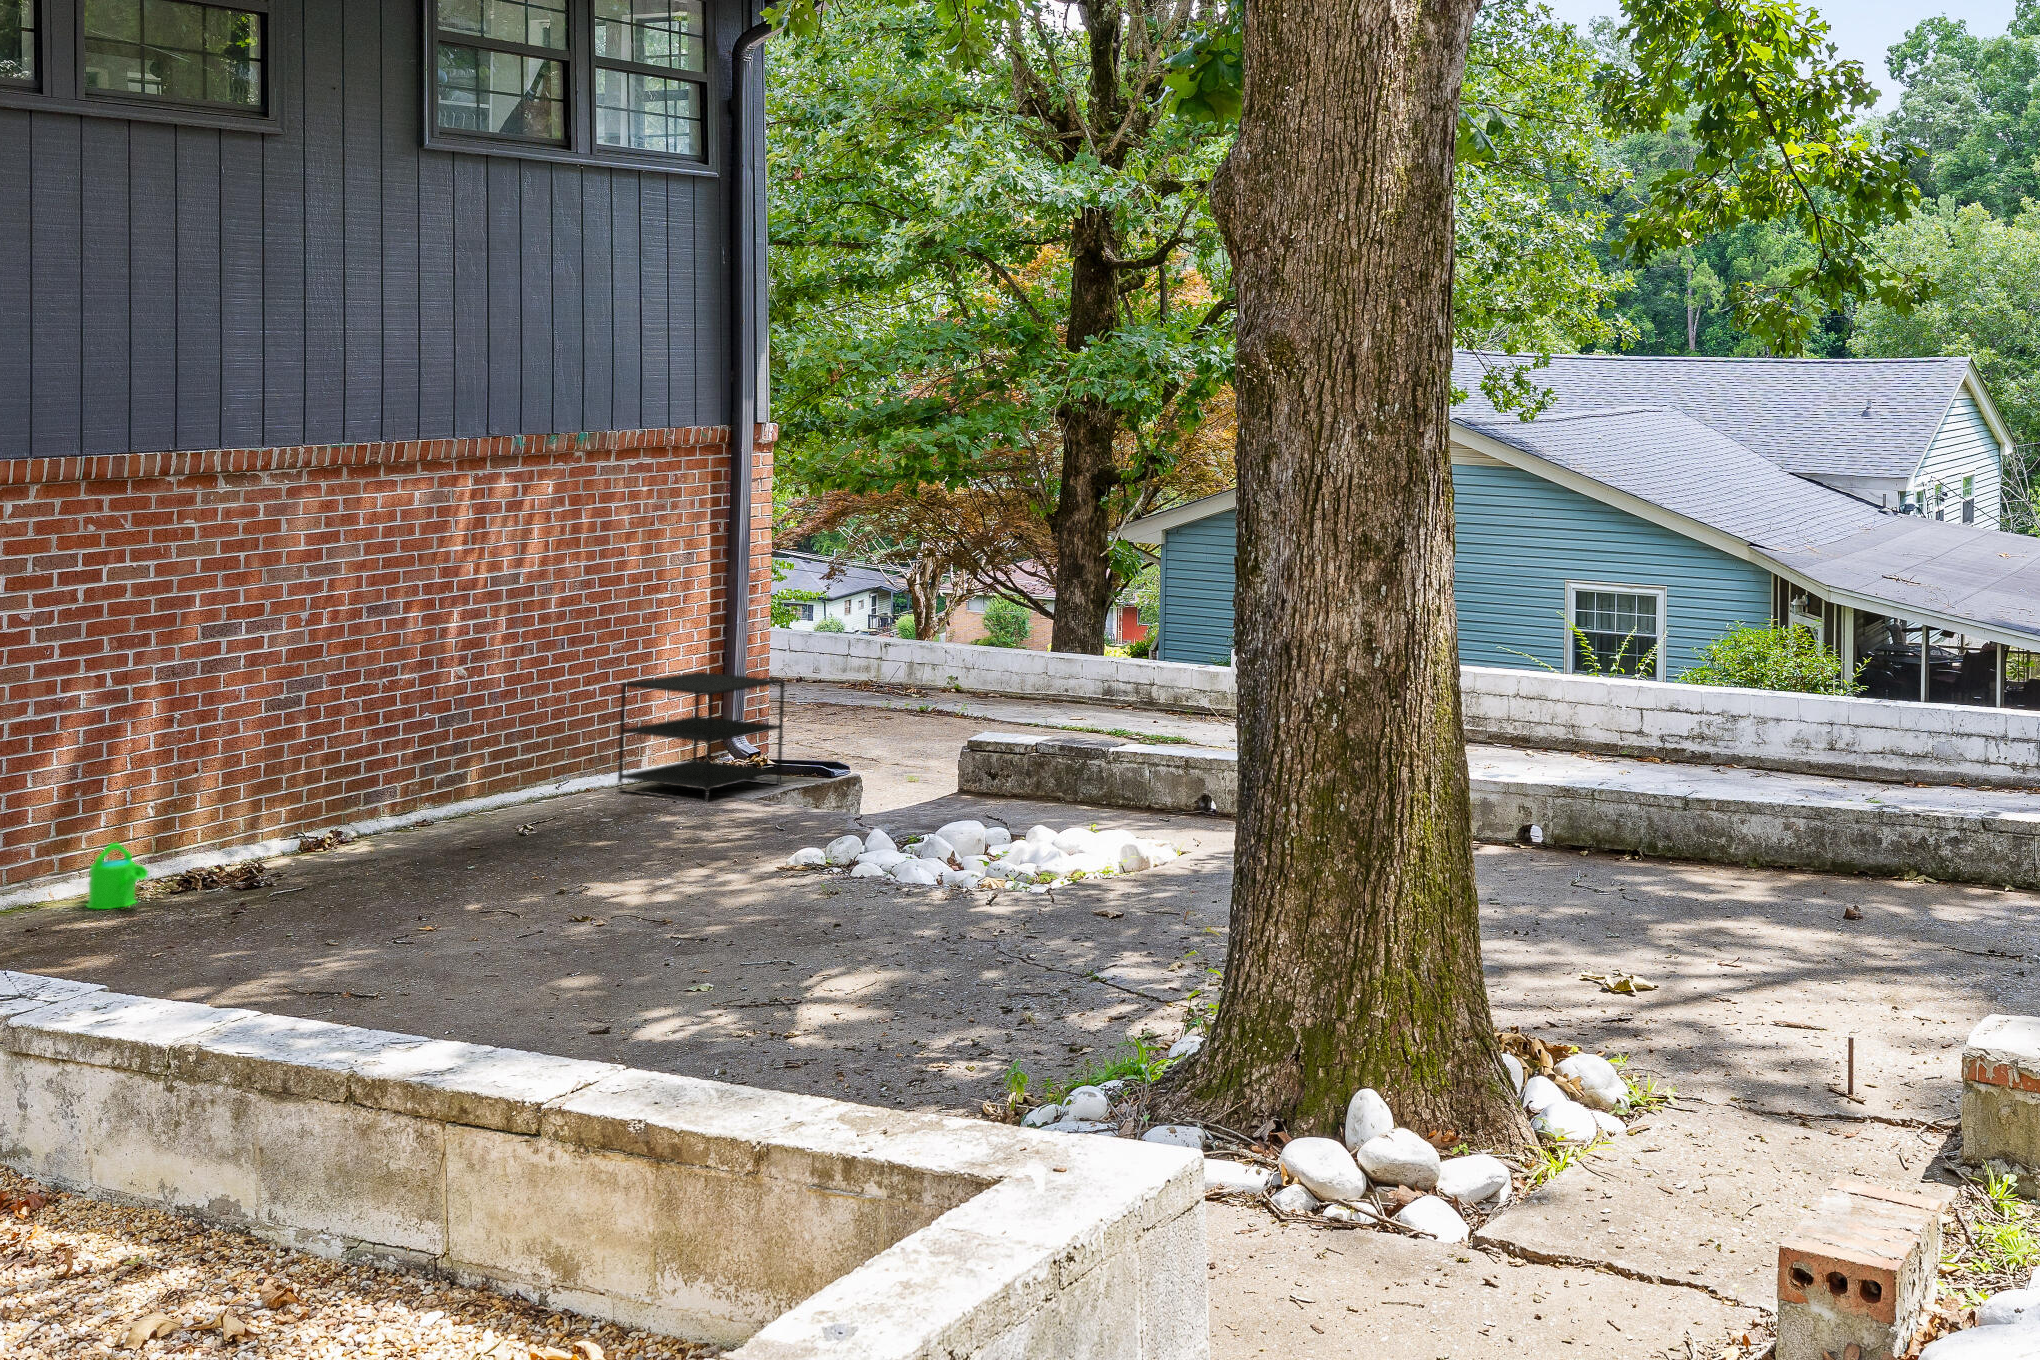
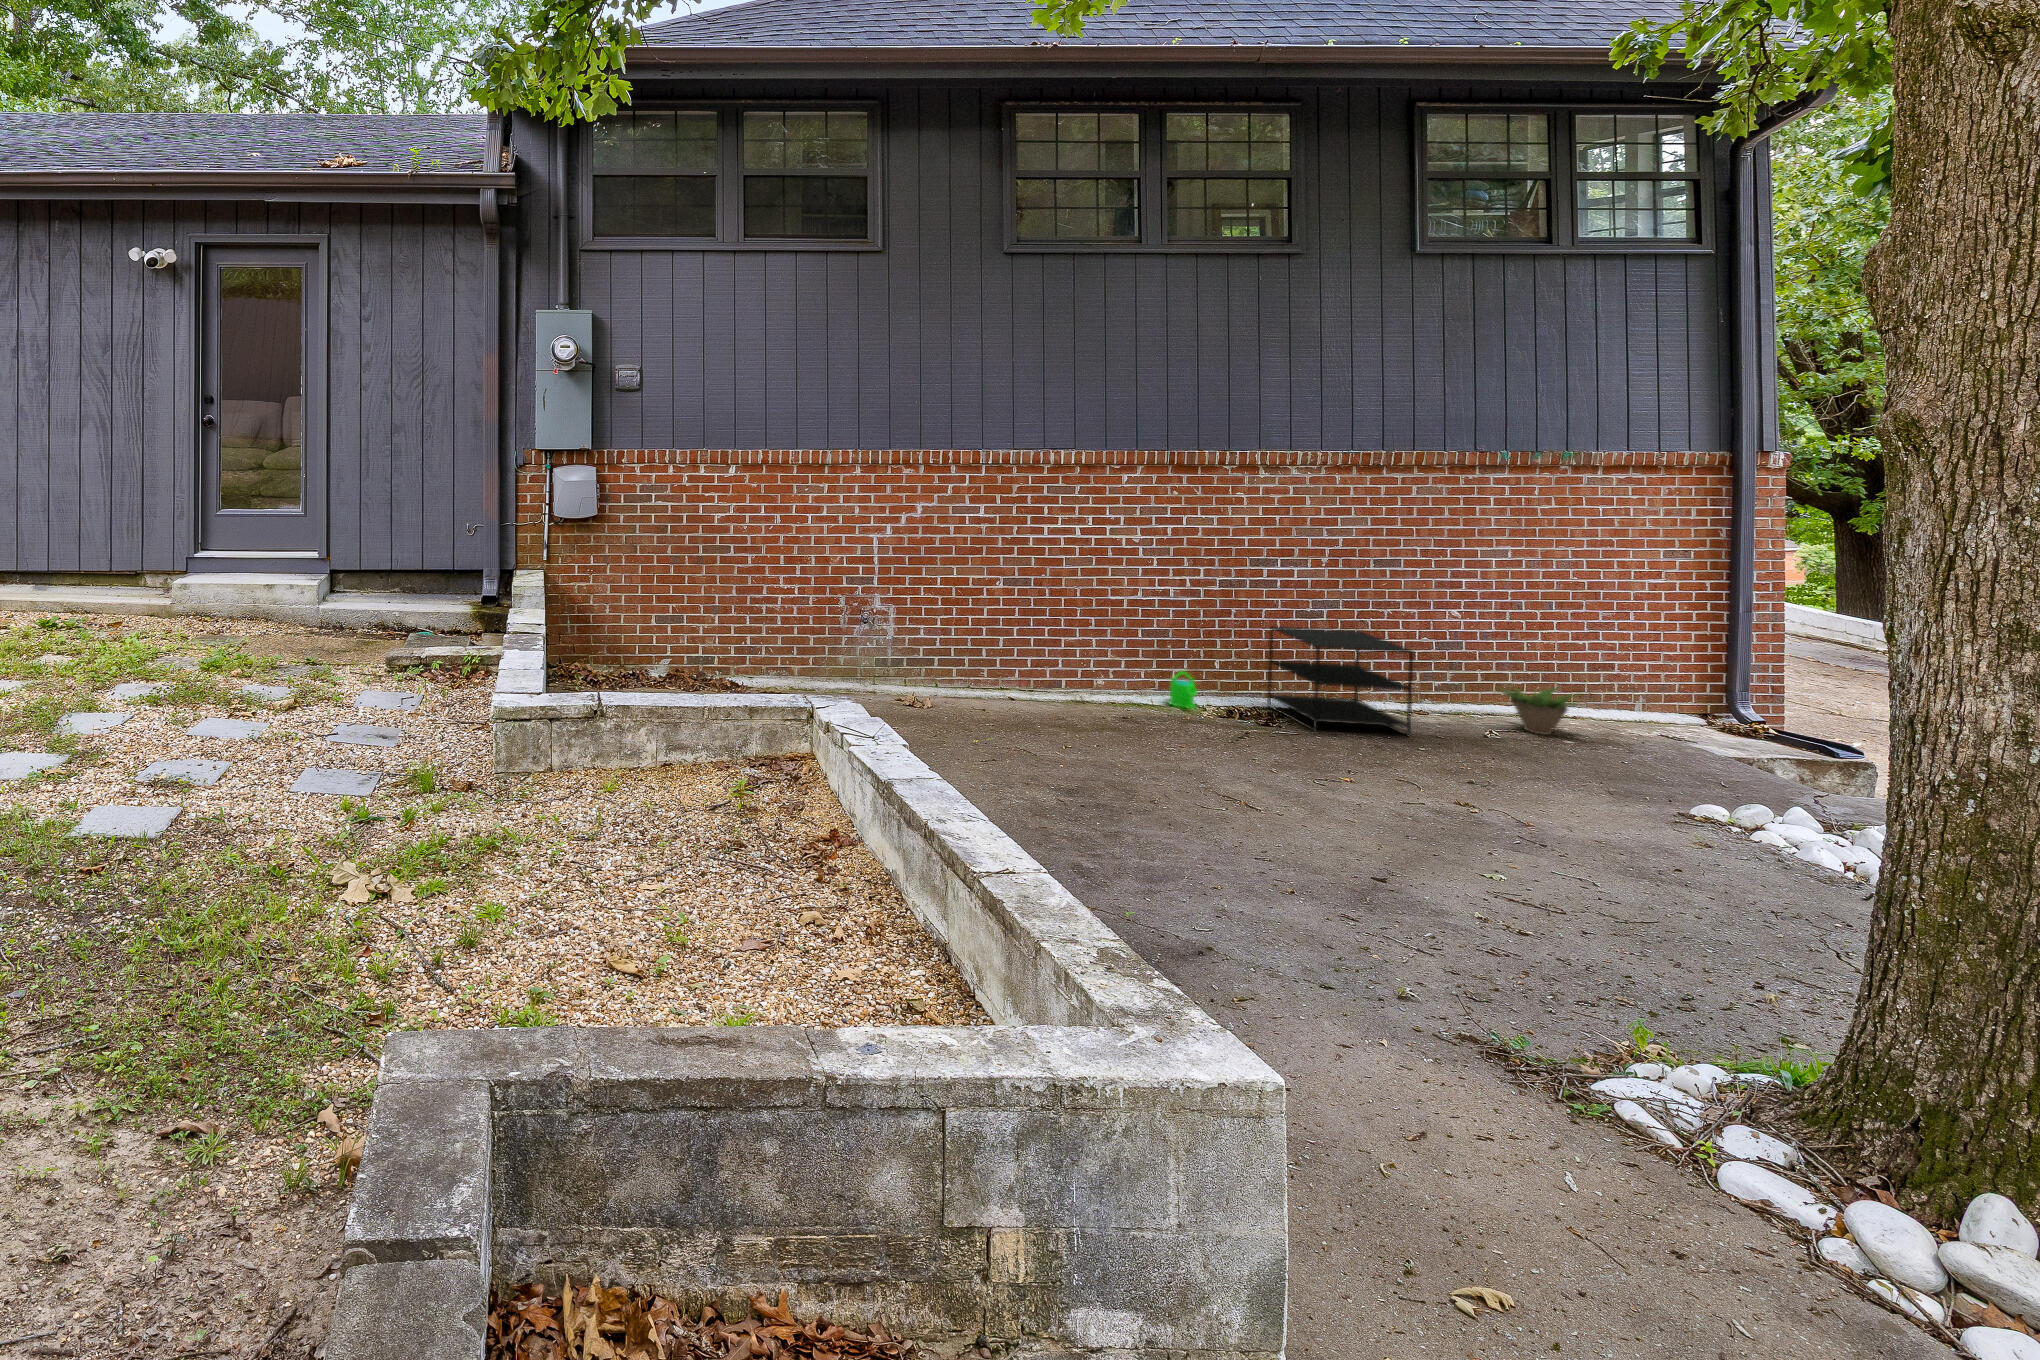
side table: present [618,672,785,802] -> present [1267,626,1413,736]
decorative plant: none [511,750,615,818] -> present [1501,688,1576,735]

